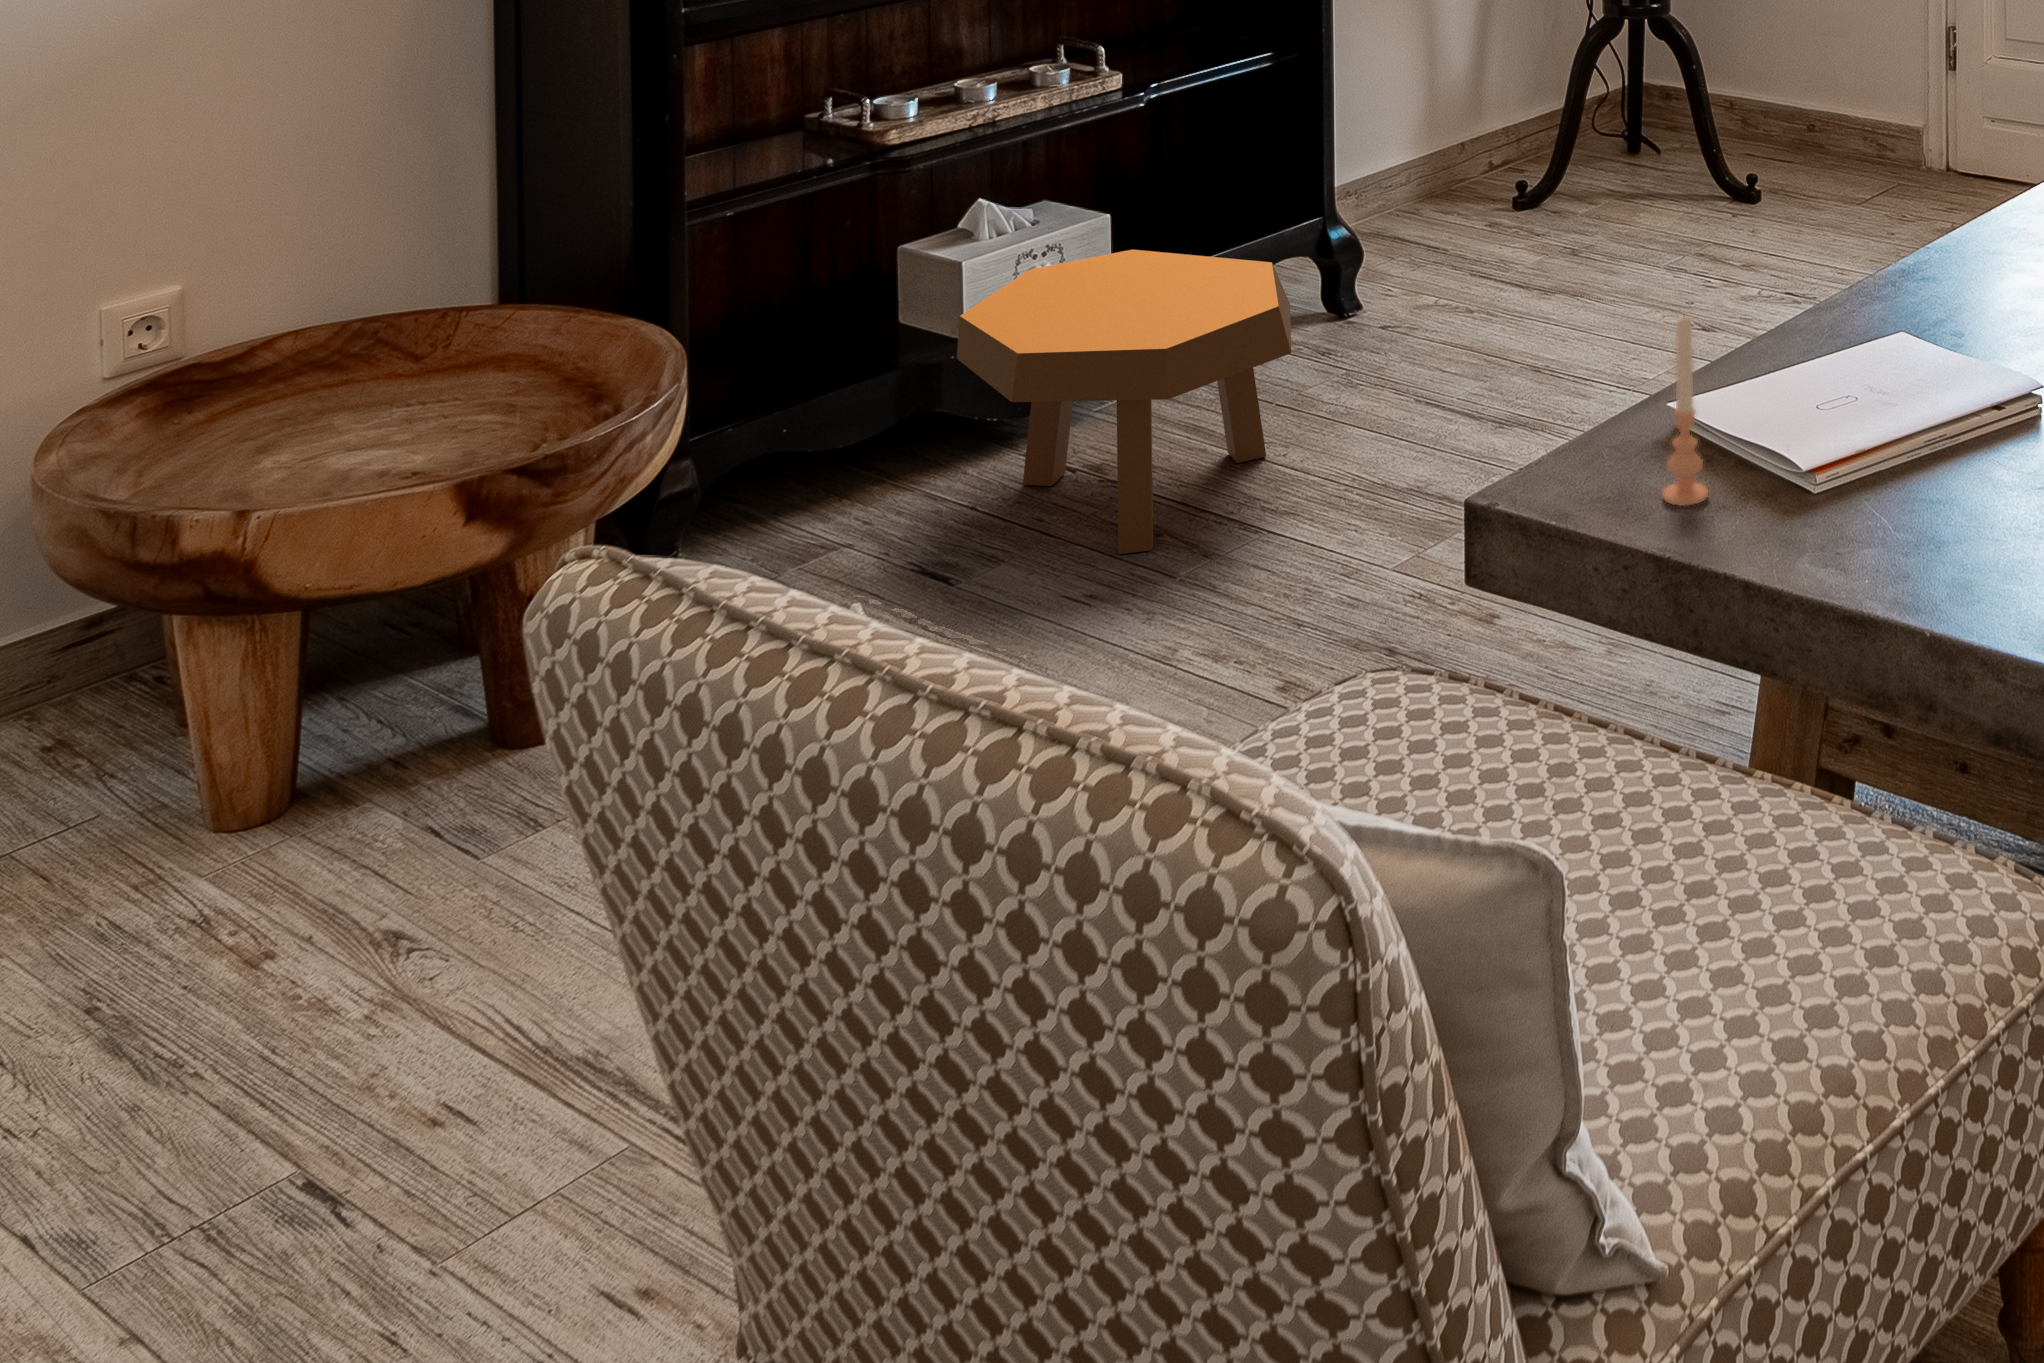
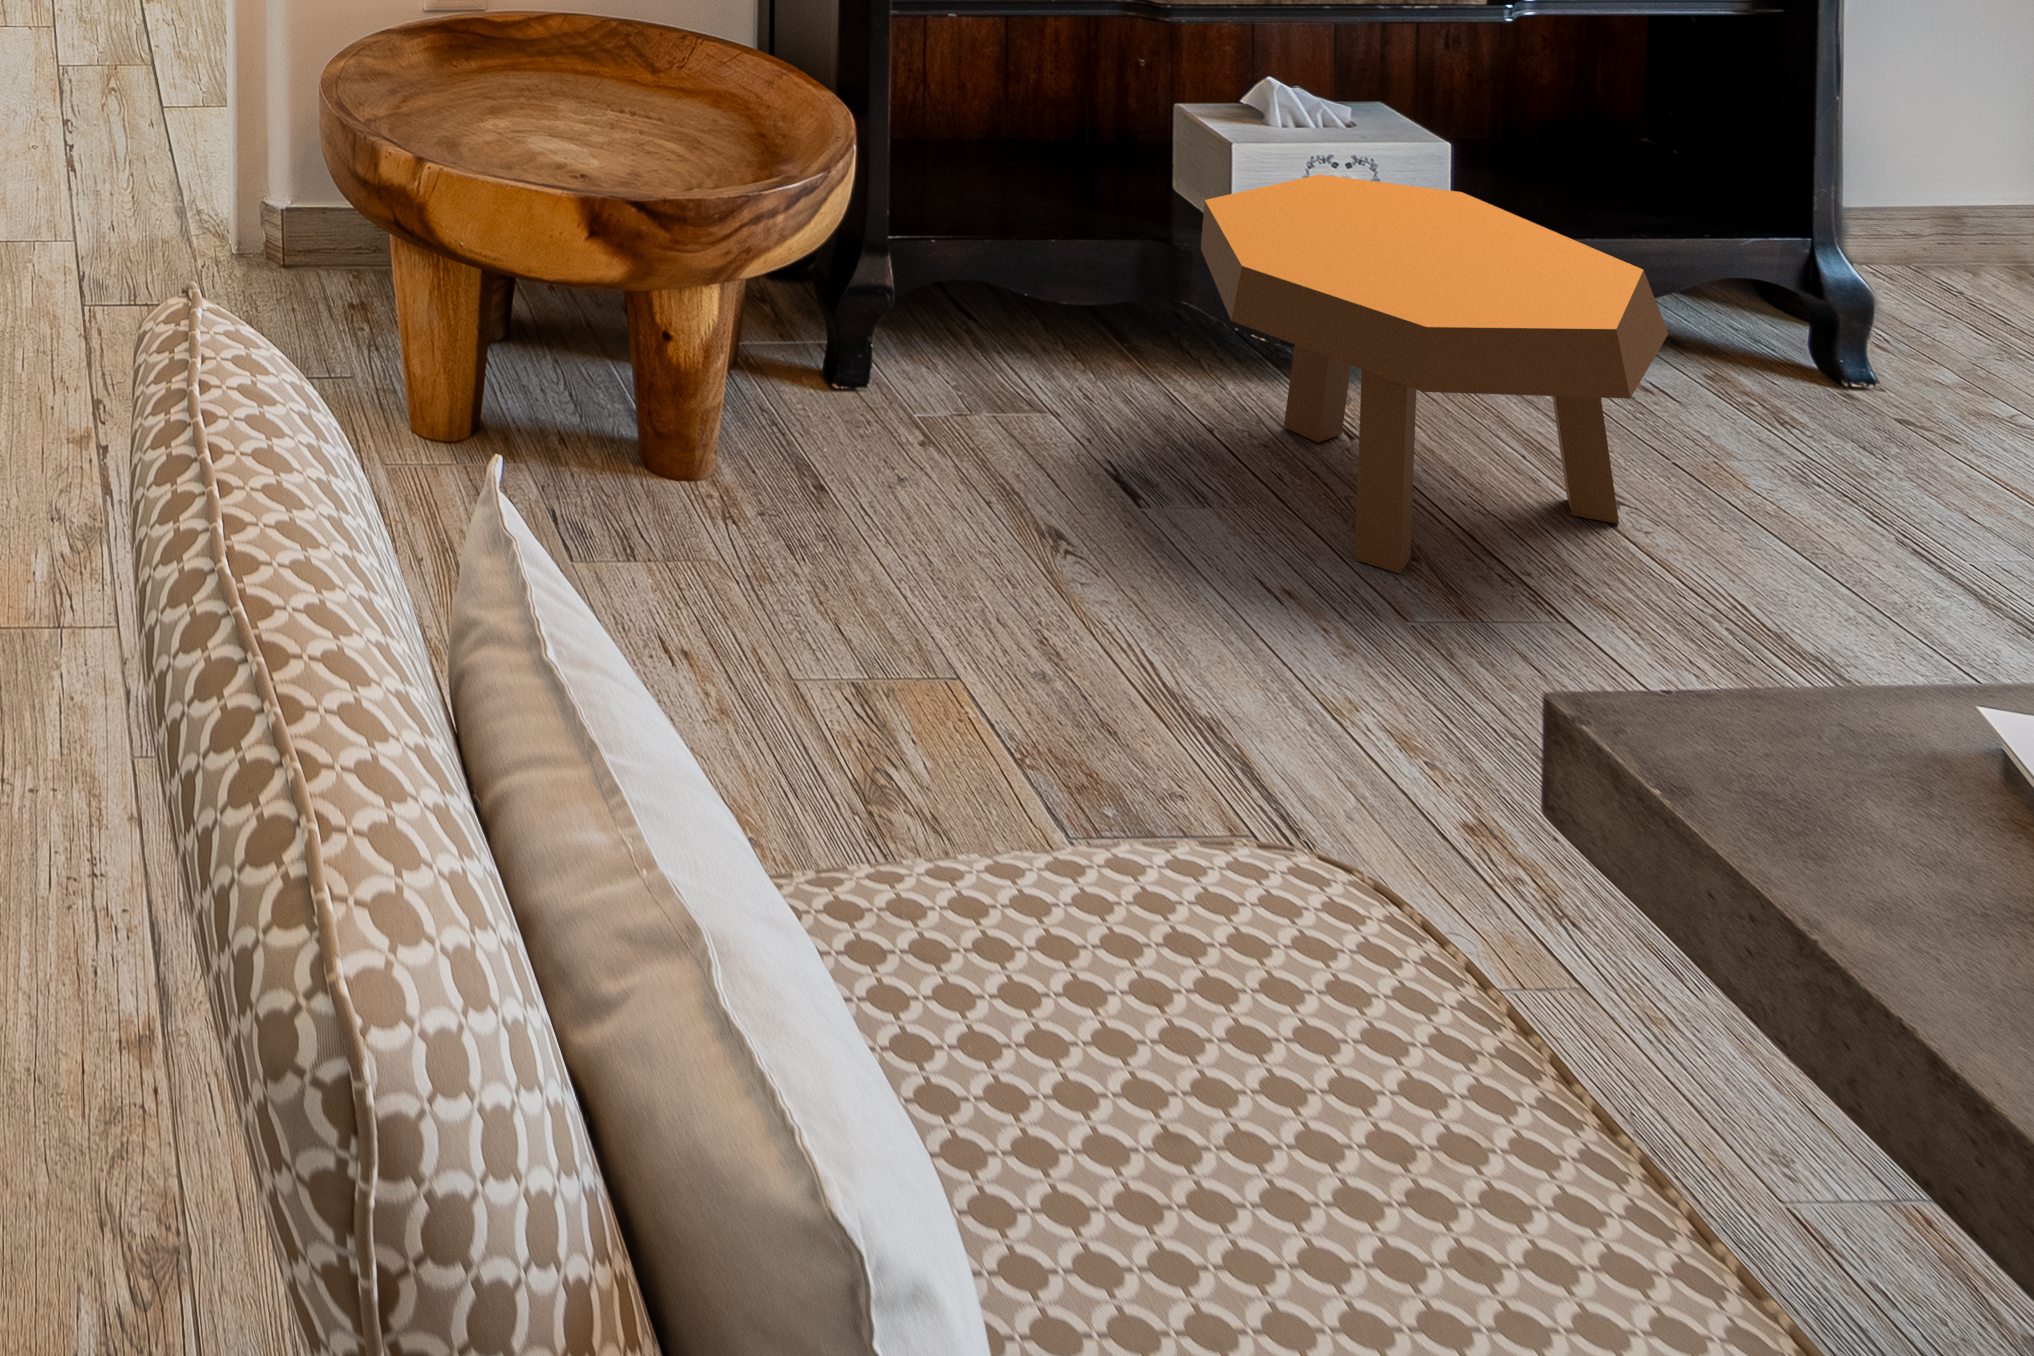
candle: present [1663,316,1708,506] -> none [1847,566,1944,892]

